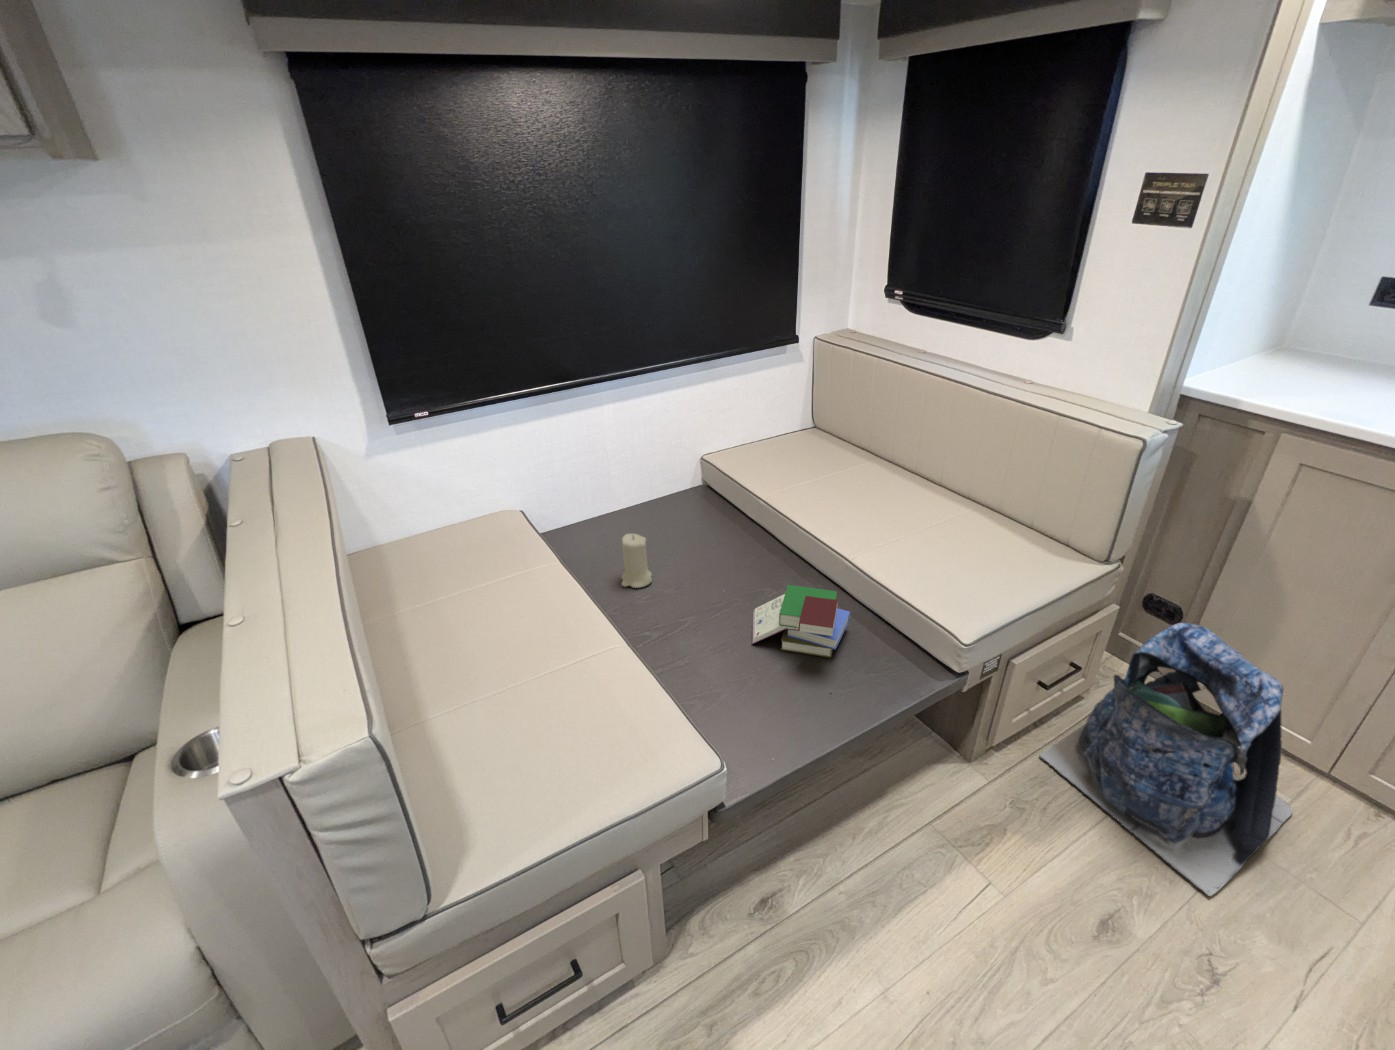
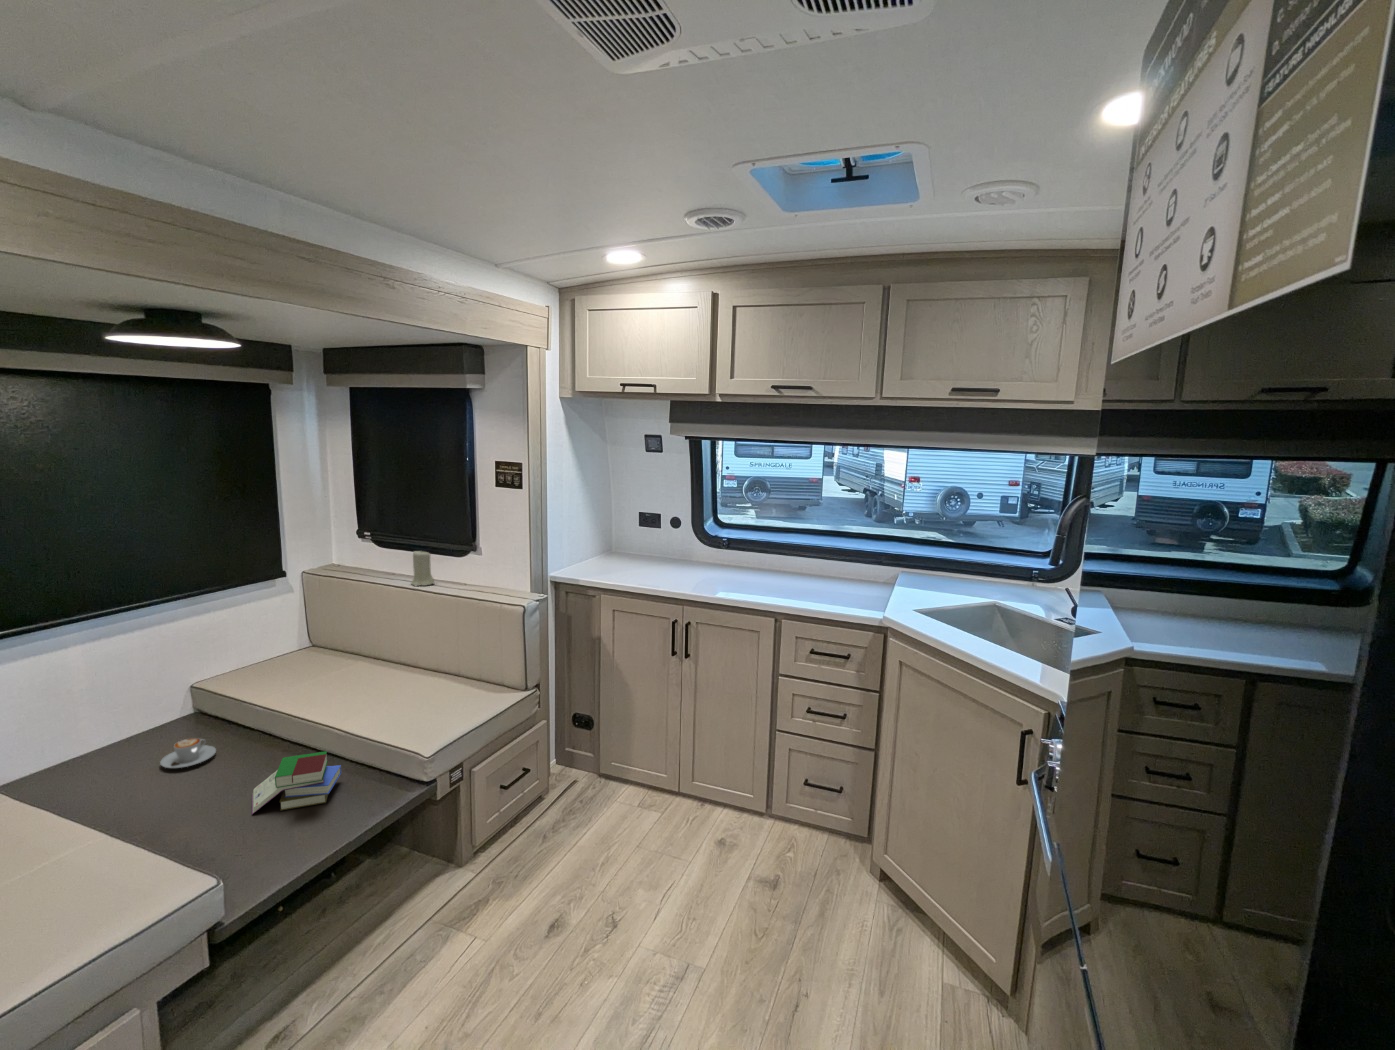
coffee cup: none [672,522,721,554] -> present [160,738,216,768]
candle: present [622,534,652,588] -> present [411,551,434,586]
backpack: present [1039,623,1293,896] -> none [512,717,660,882]

